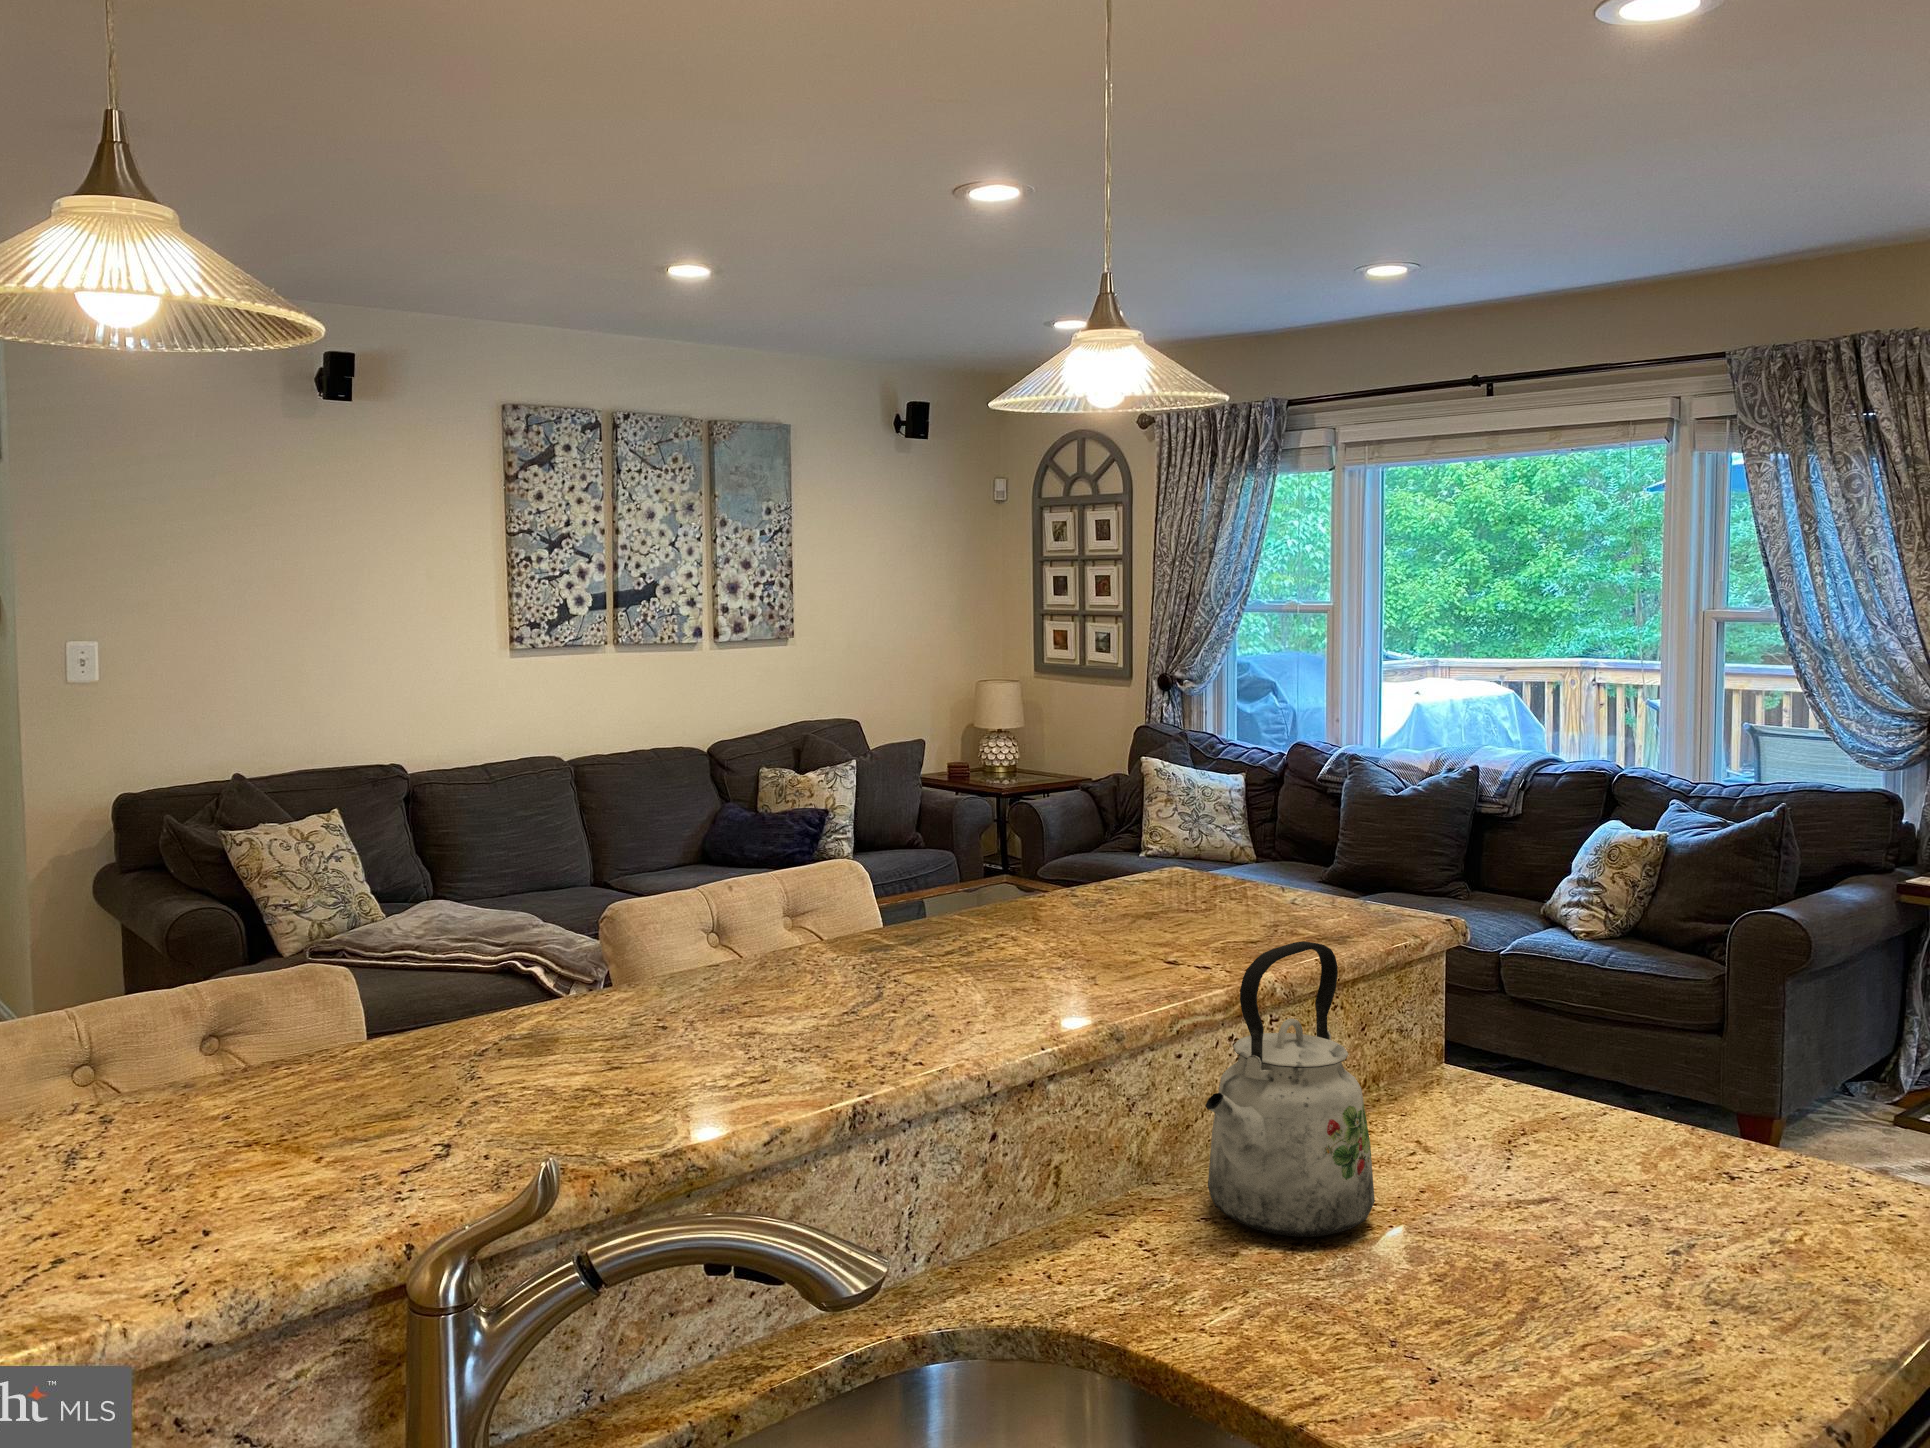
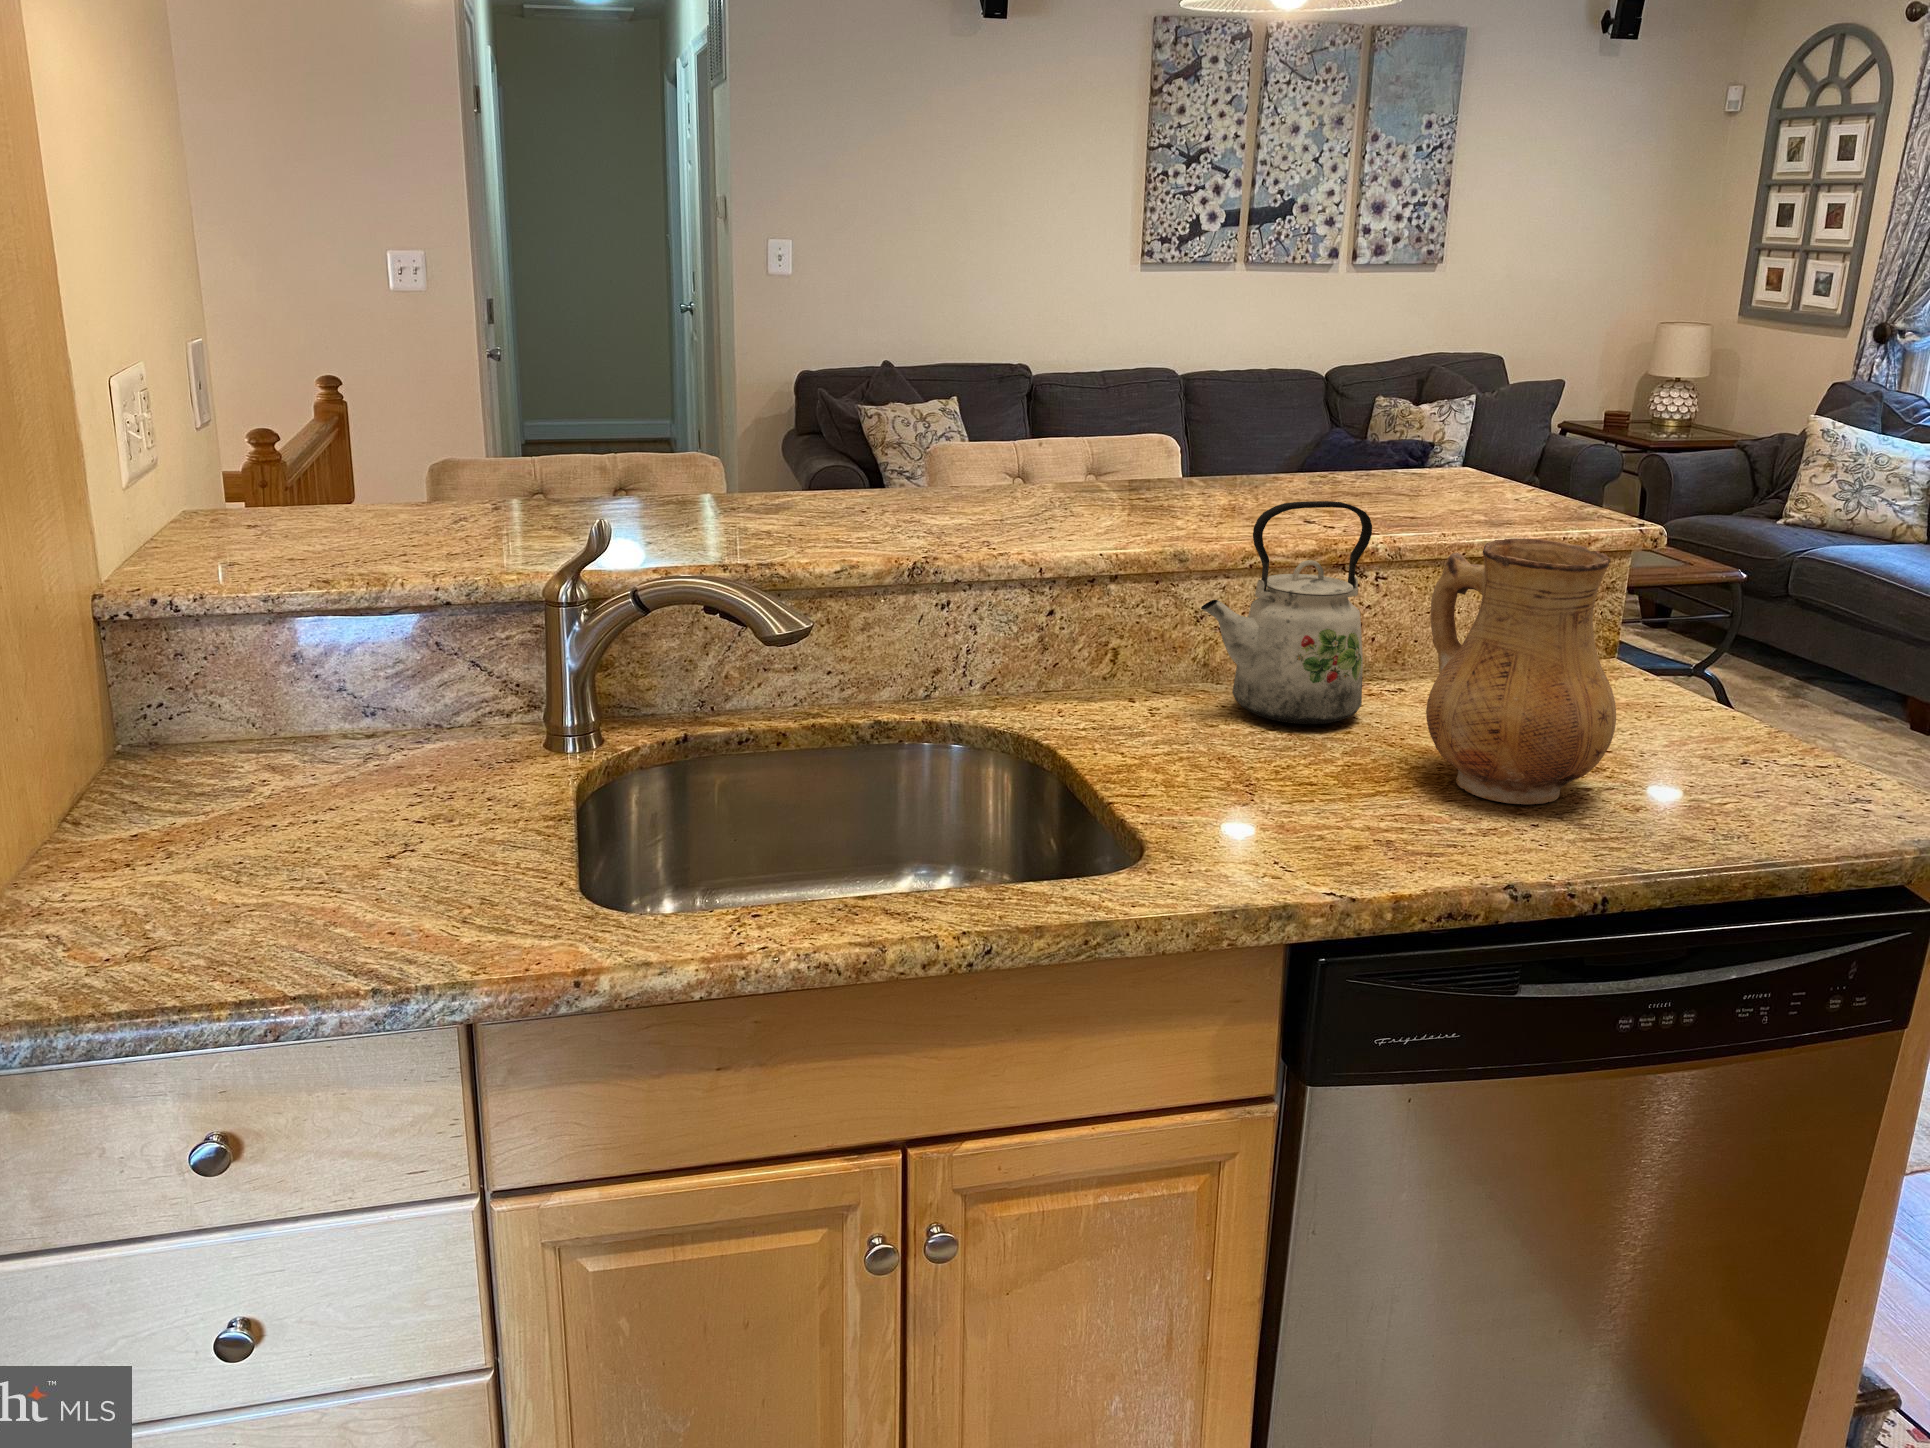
ceramic pitcher: none [1493,965,1764,1303] -> present [1426,538,1616,805]

